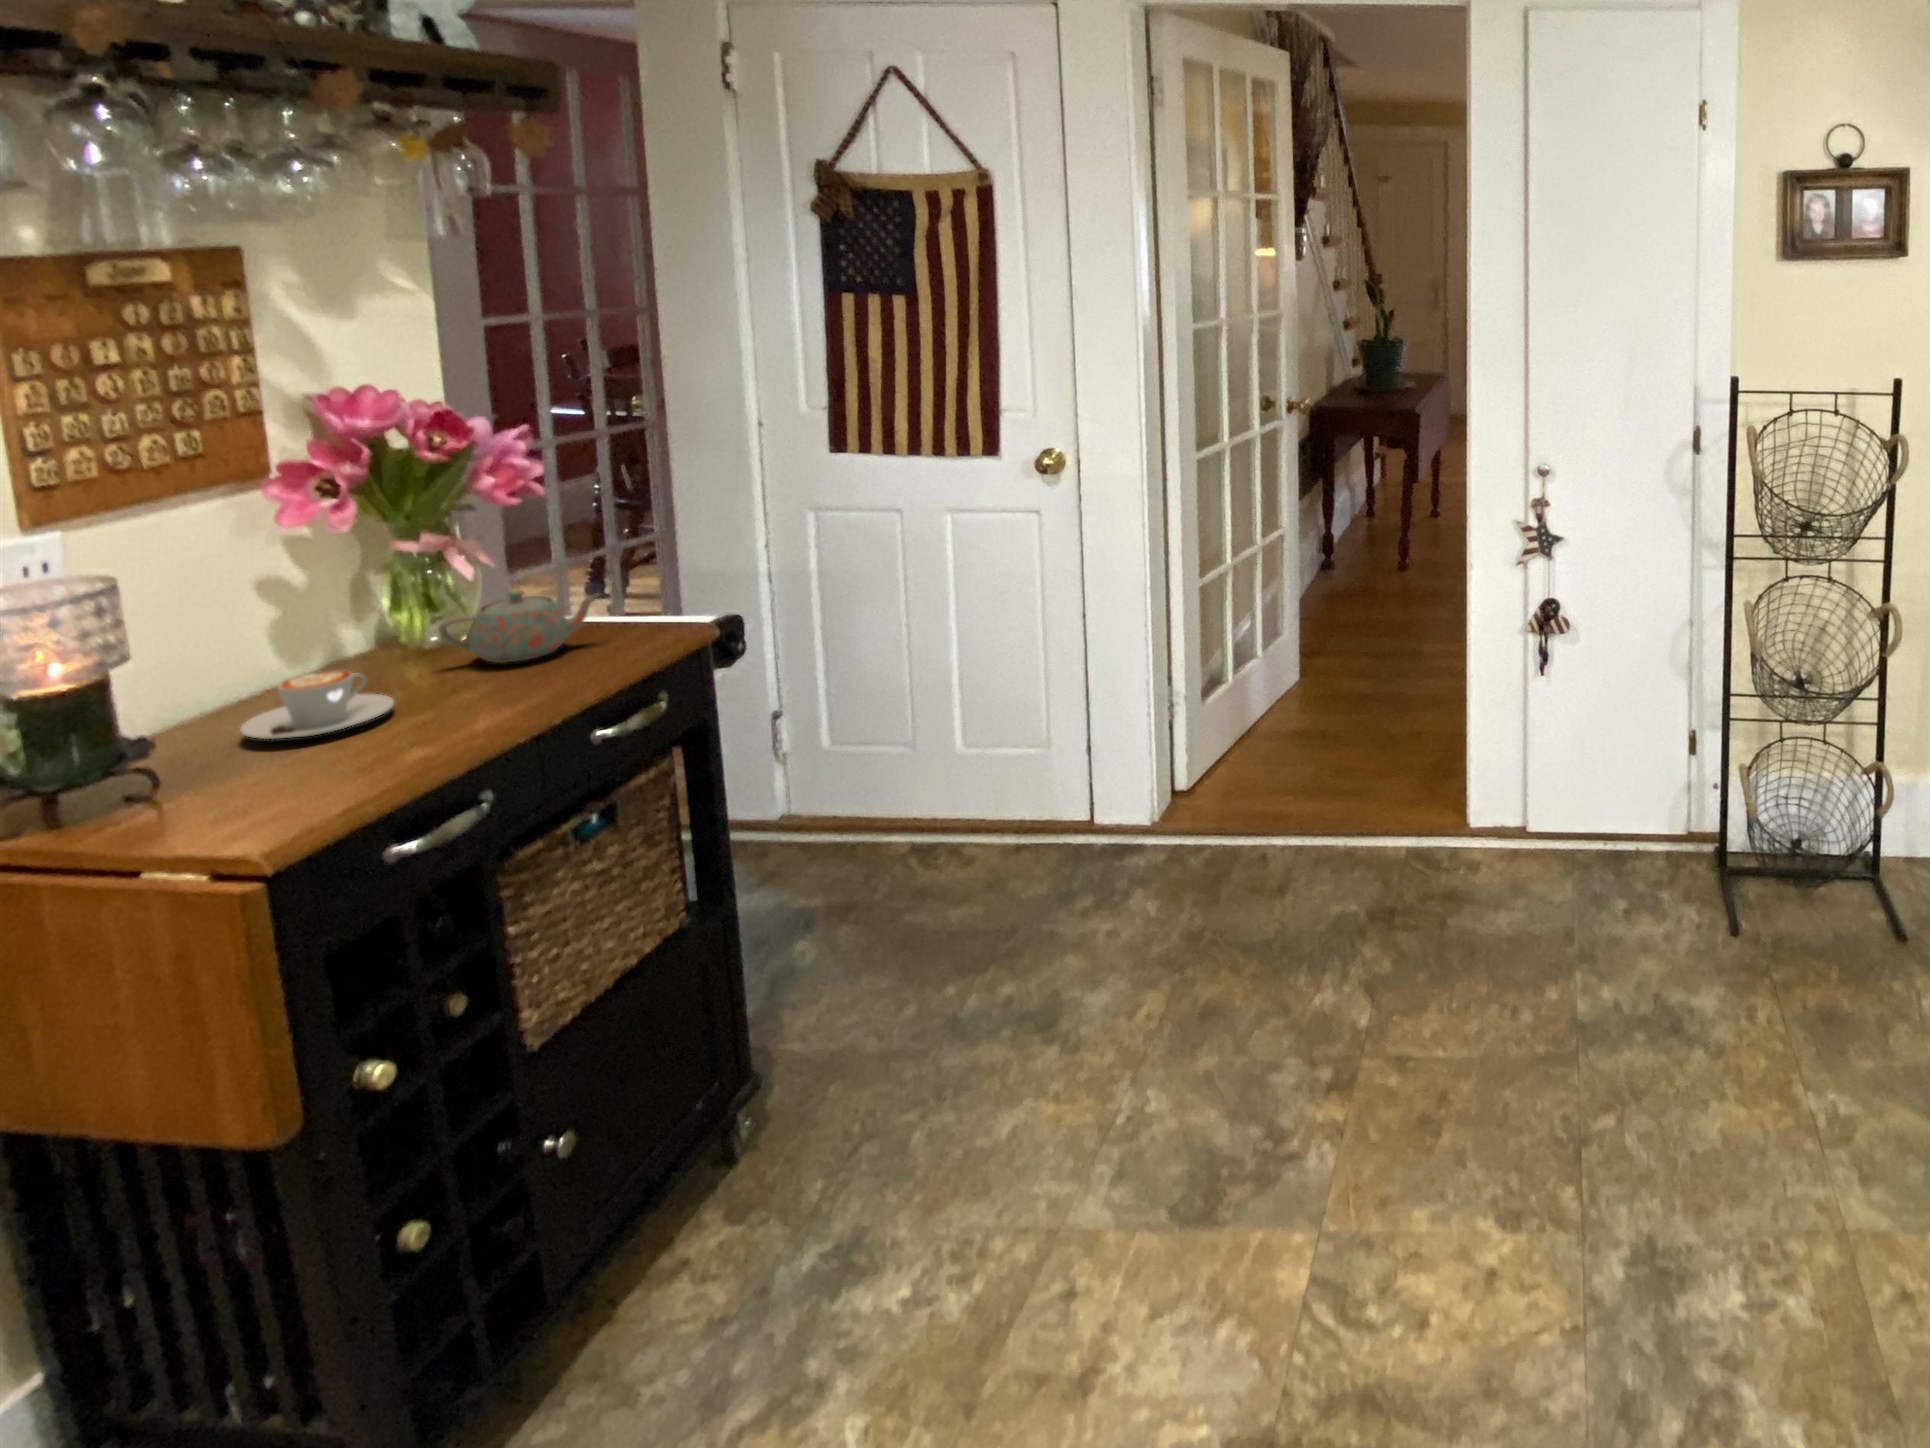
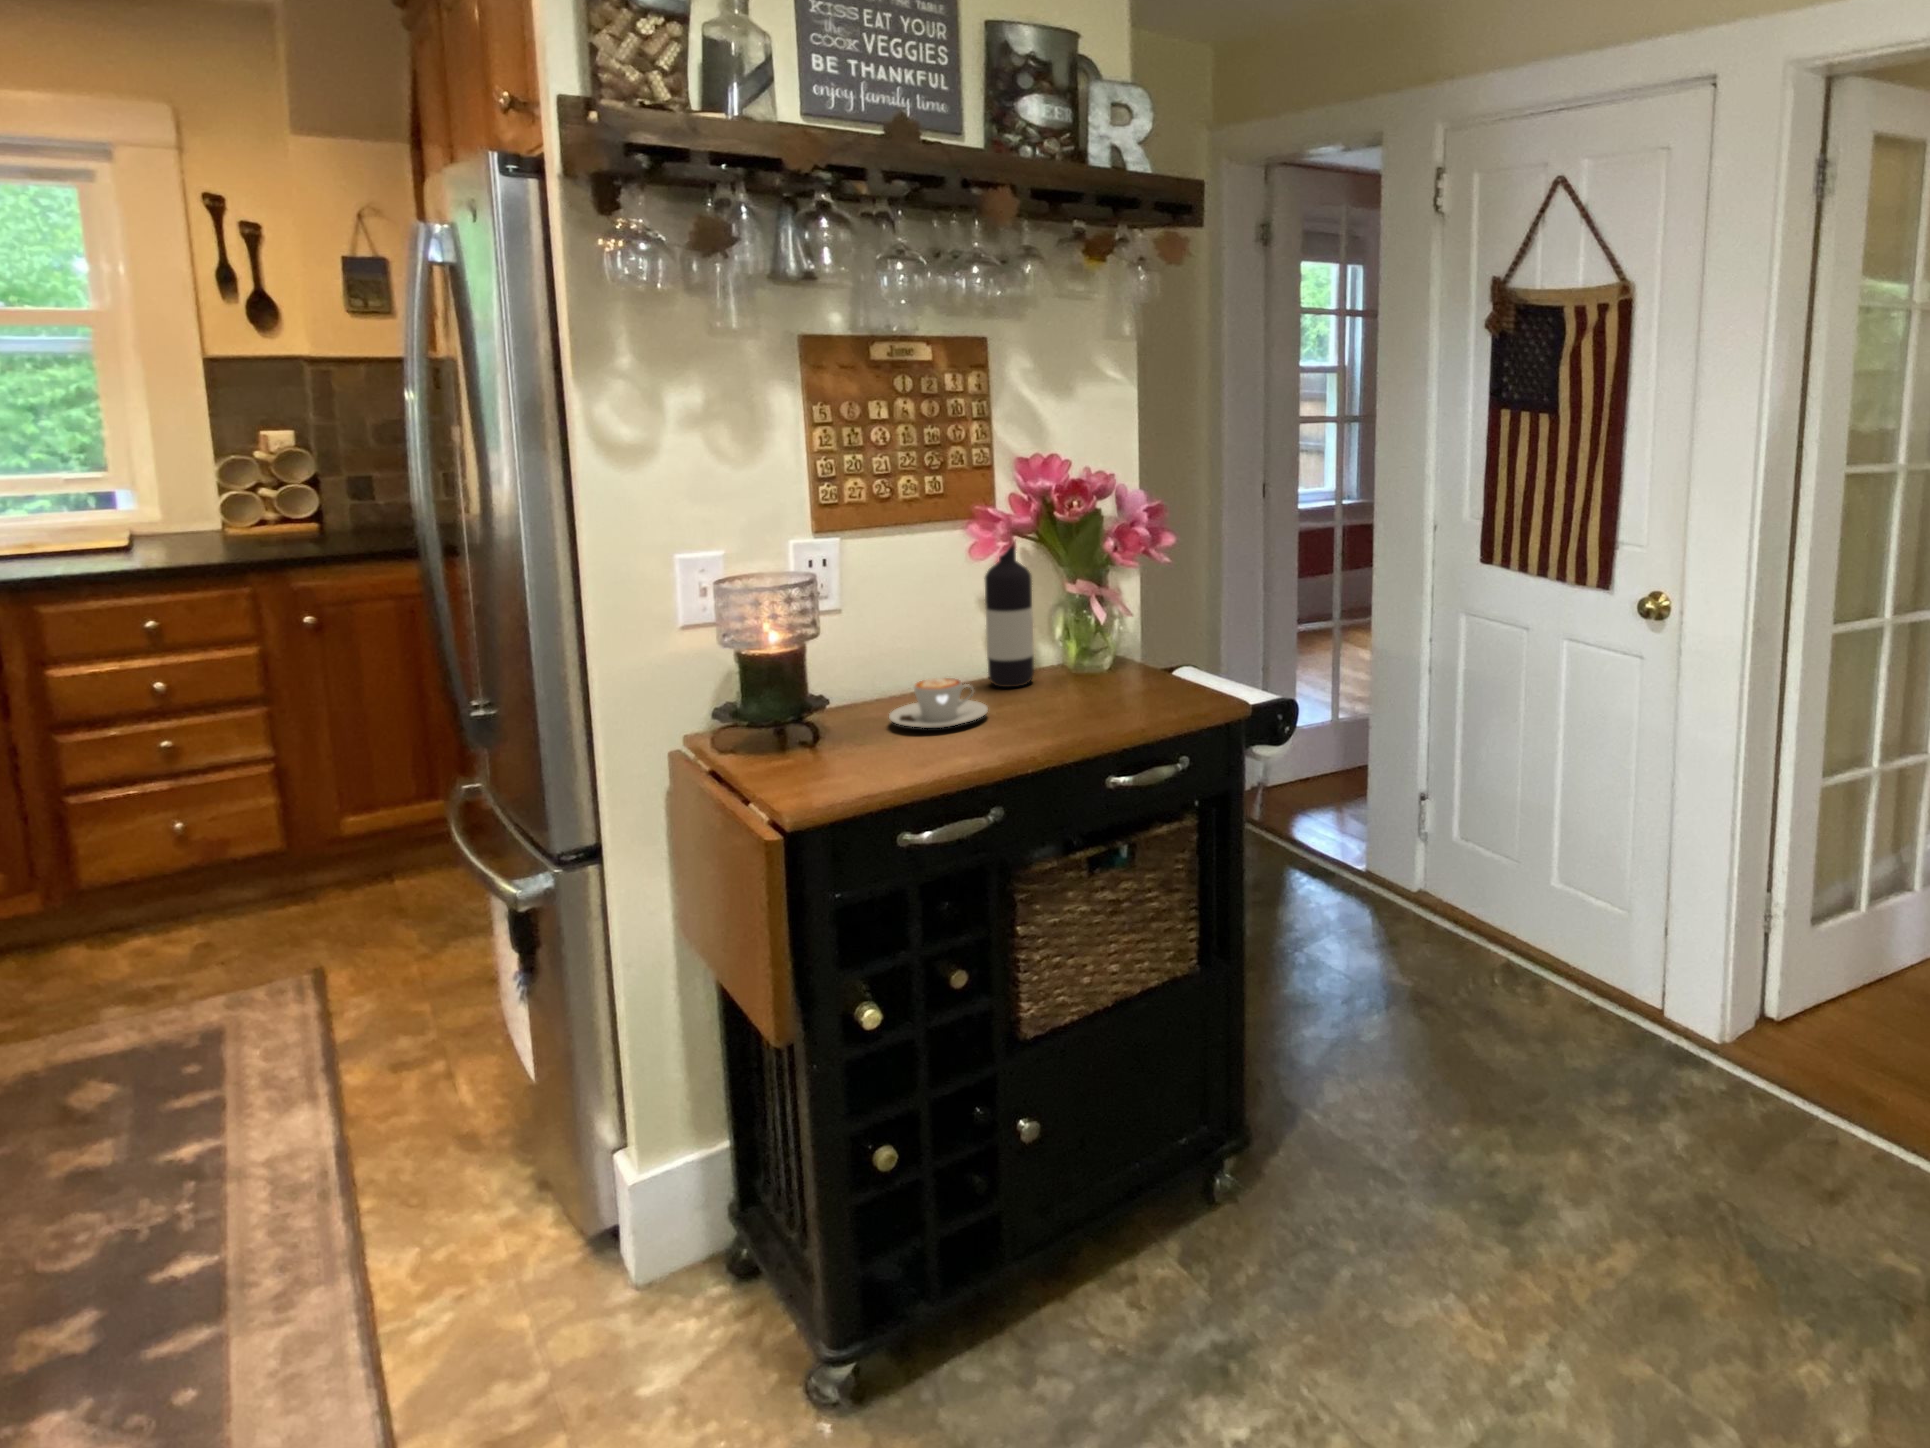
wine bottle: none [304,466,389,678] -> present [984,543,1034,687]
teapot: present [439,590,600,663] -> none [1050,639,1164,700]

